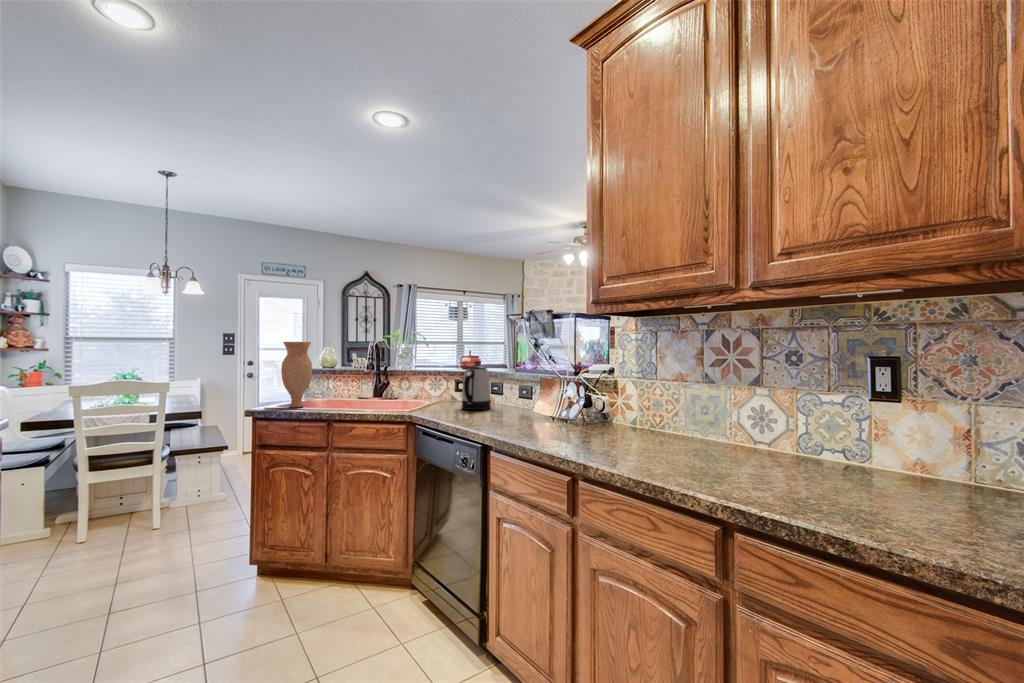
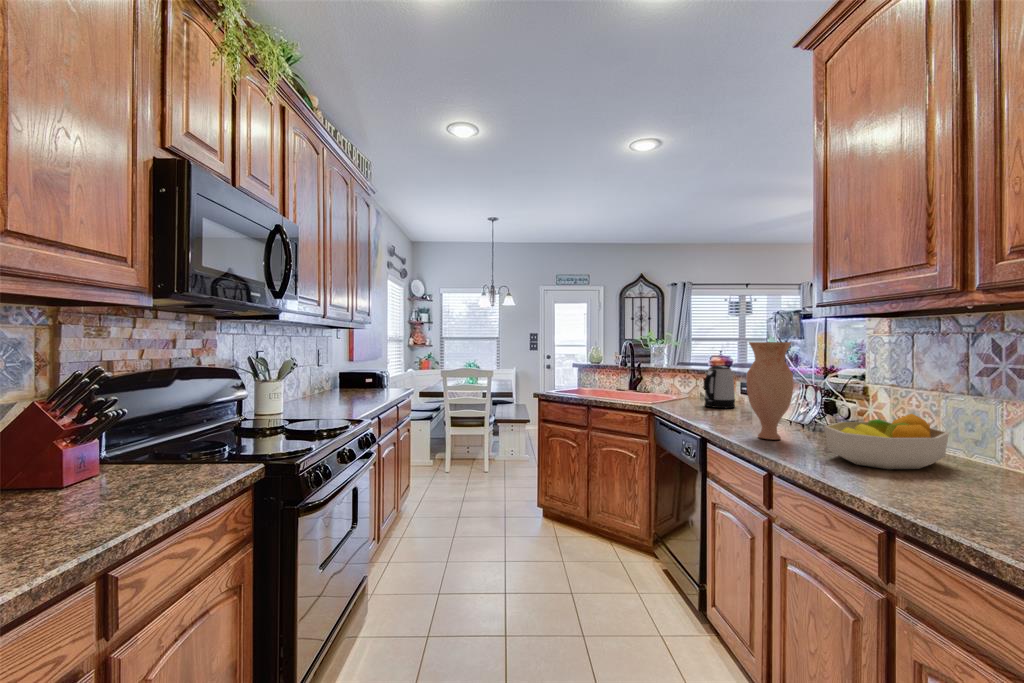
vase: present [281,342,312,407] -> present [747,342,793,440]
fruit bowl: none [617,402,705,457] -> present [824,414,949,469]

